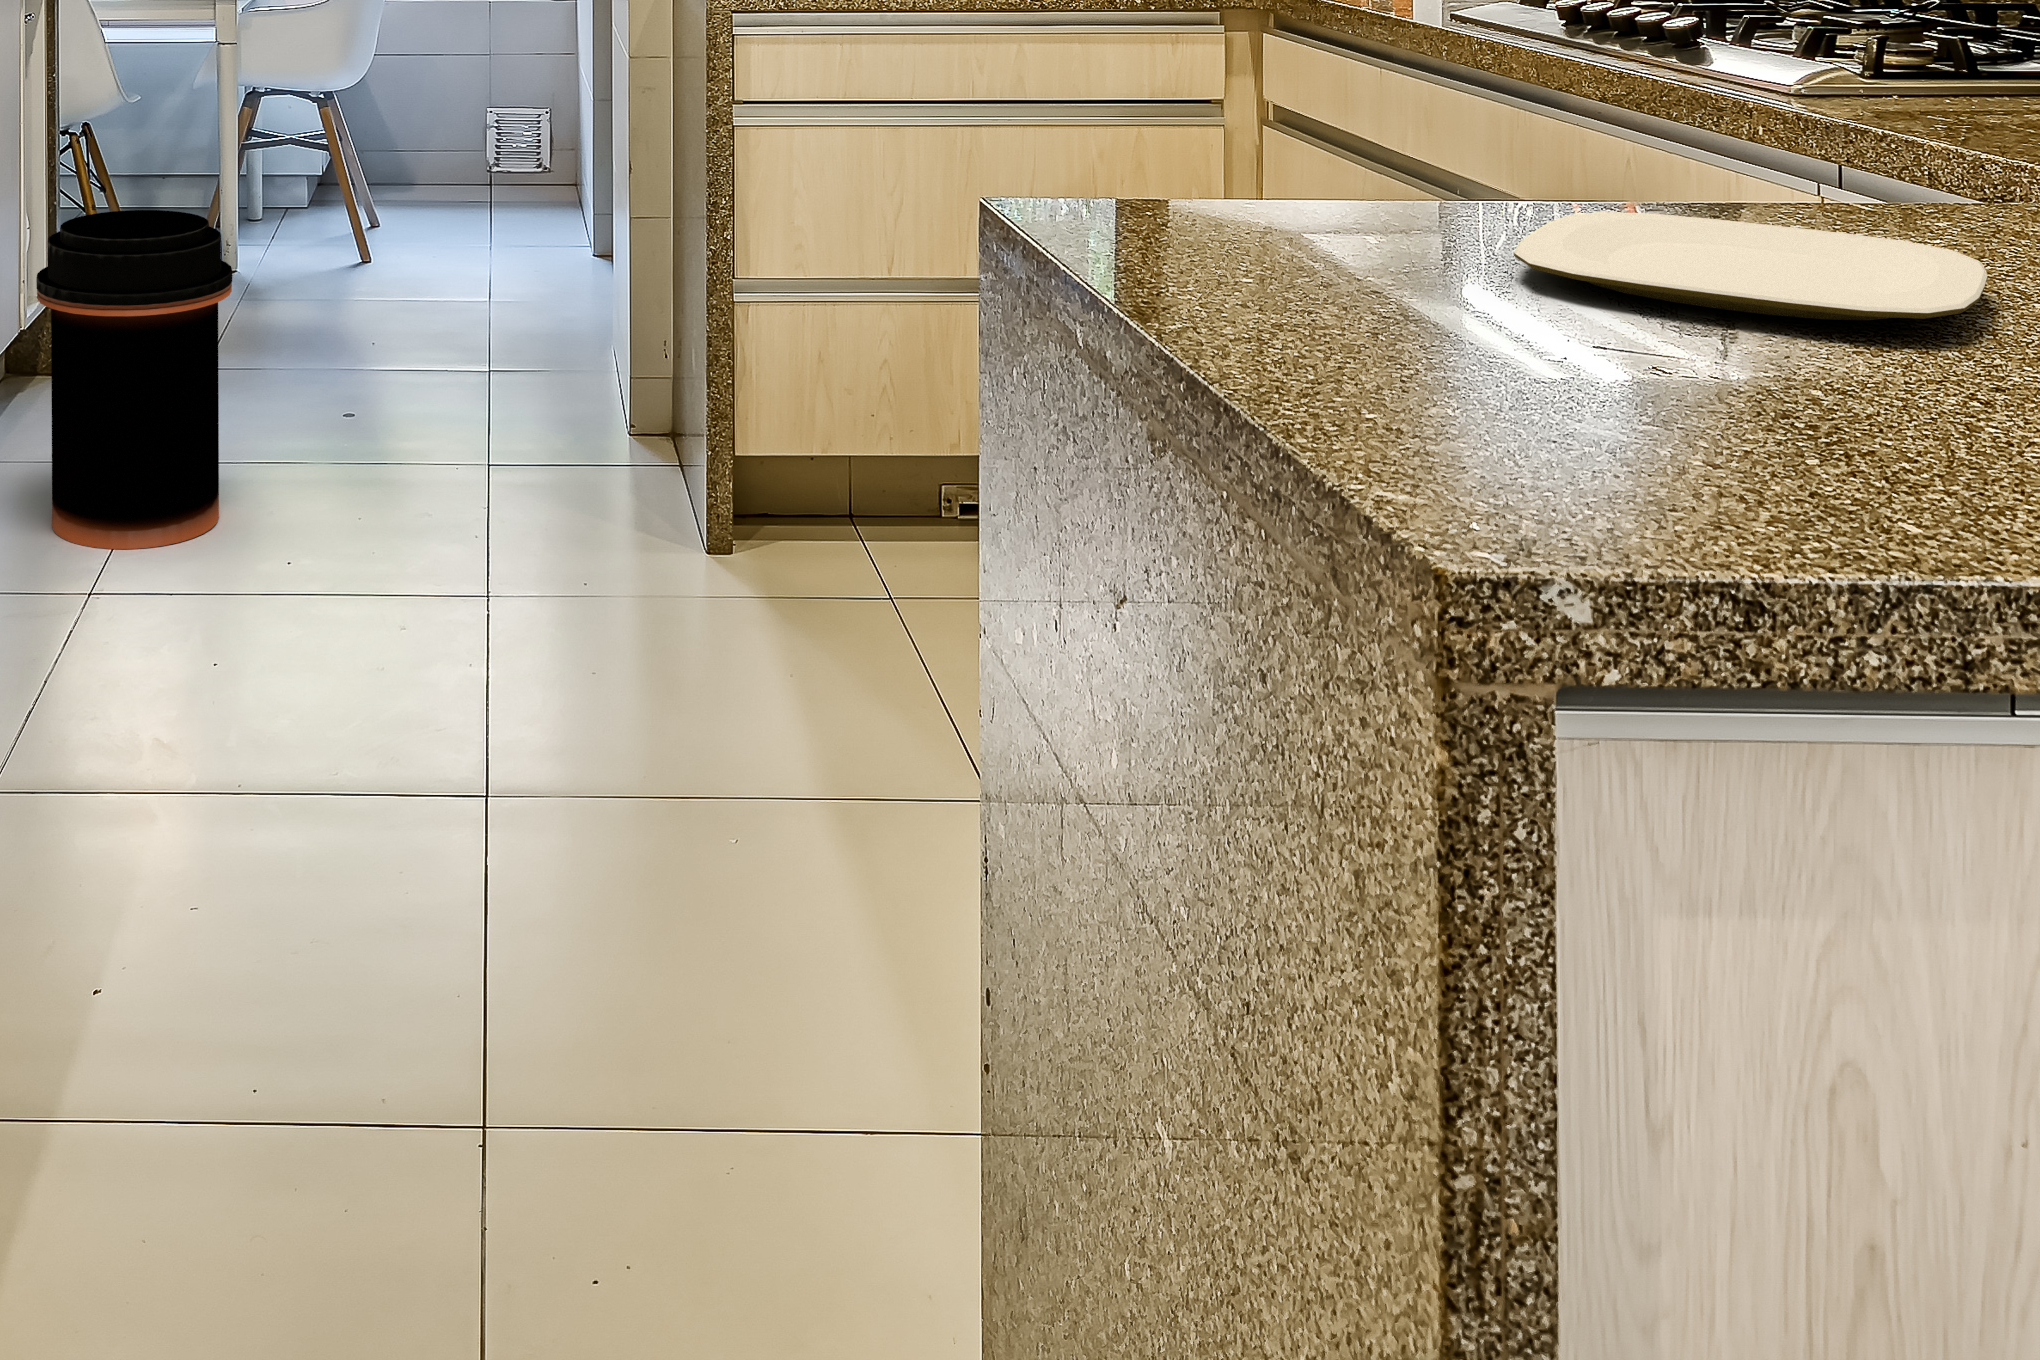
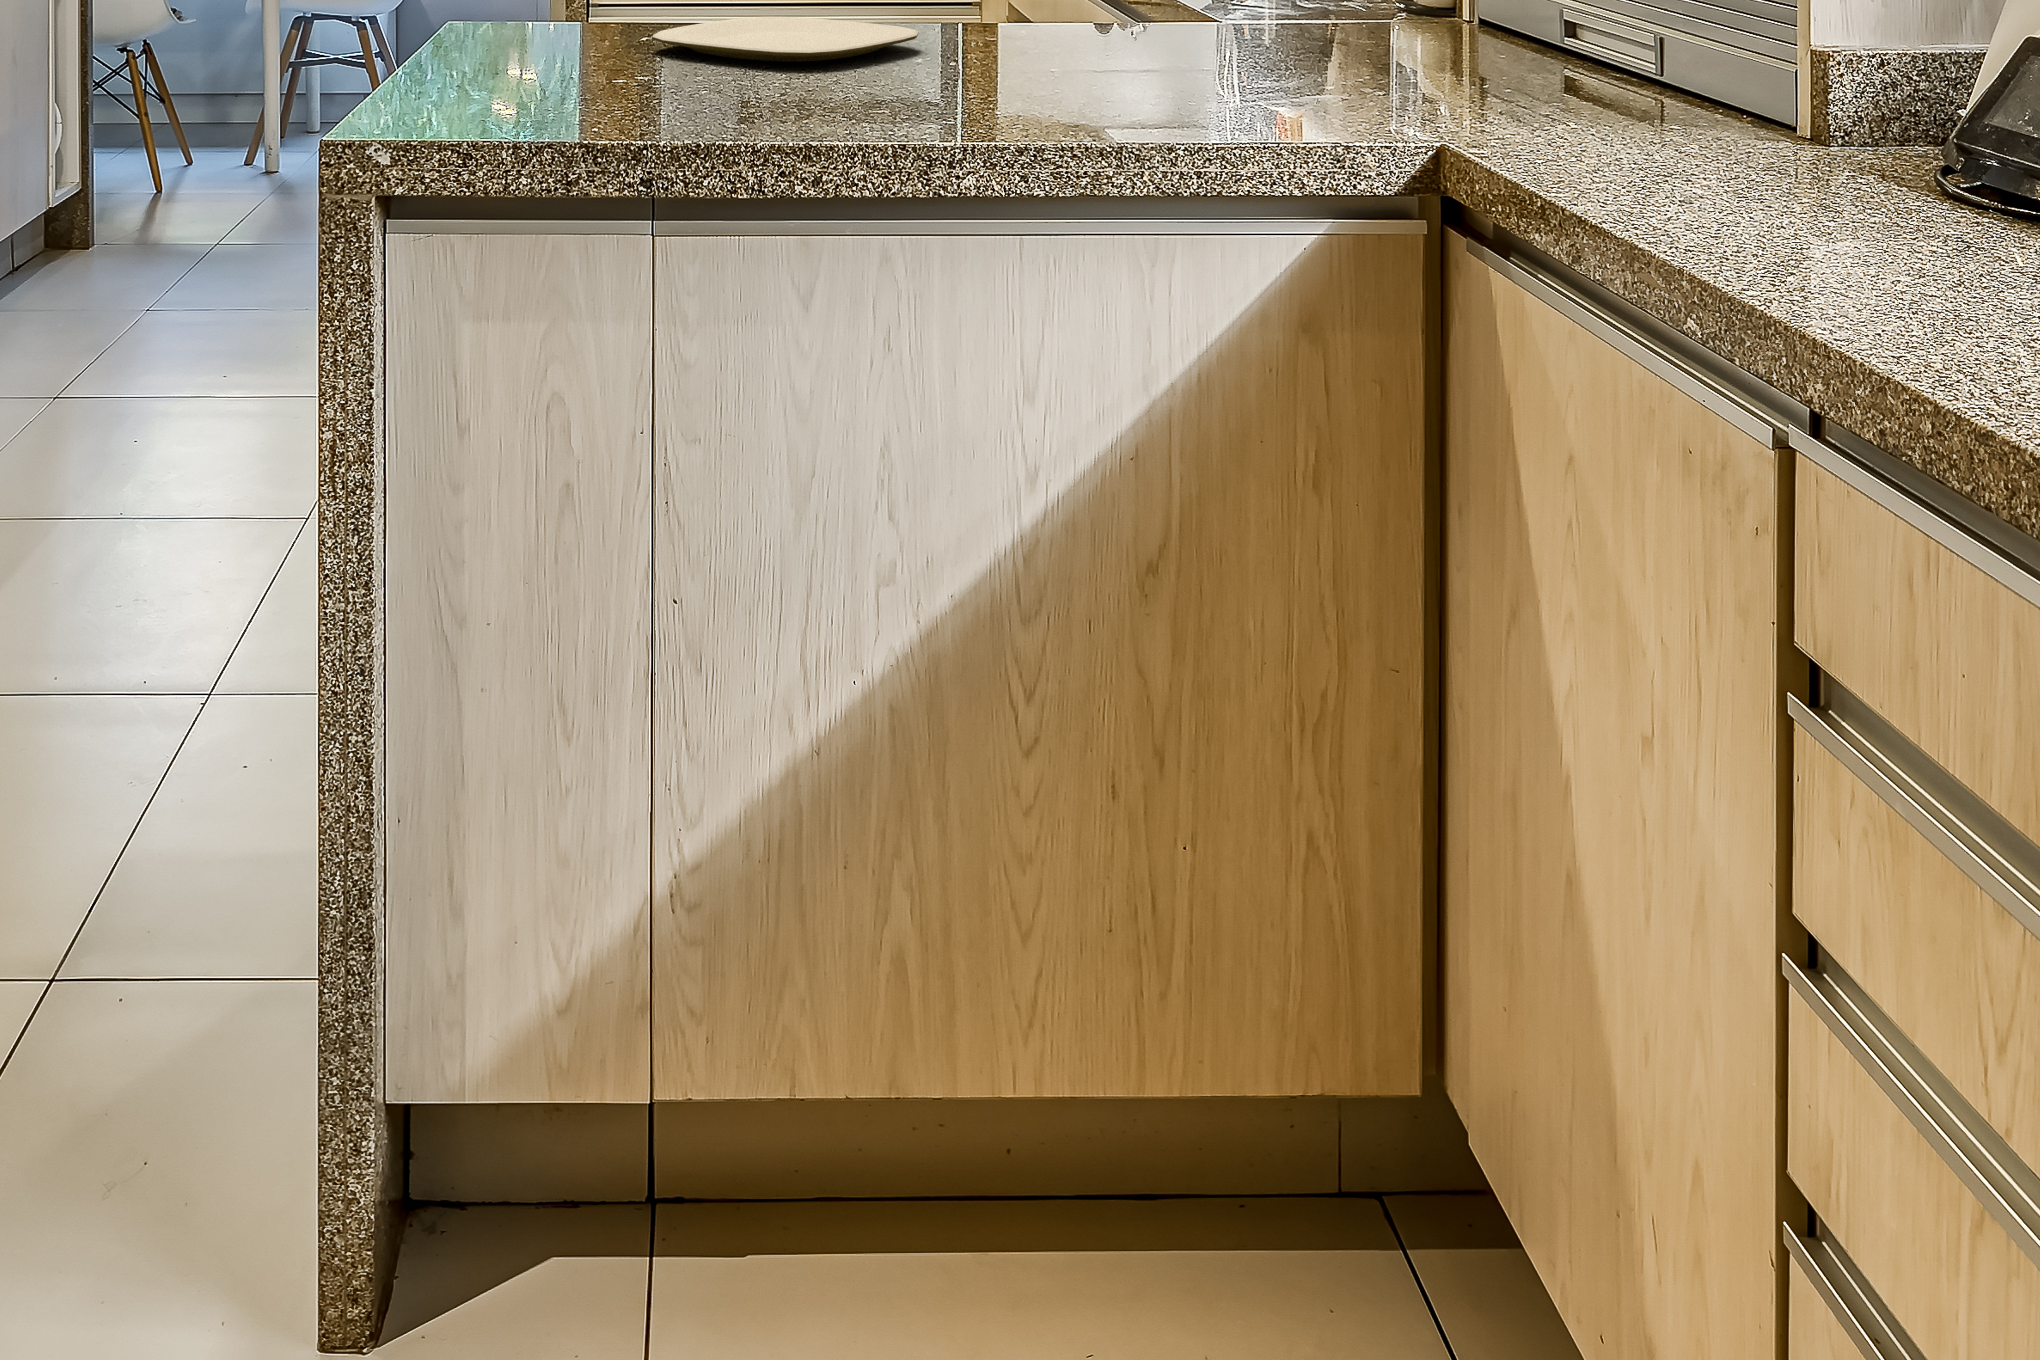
trash can: present [36,210,232,549] -> none [31,97,196,366]

